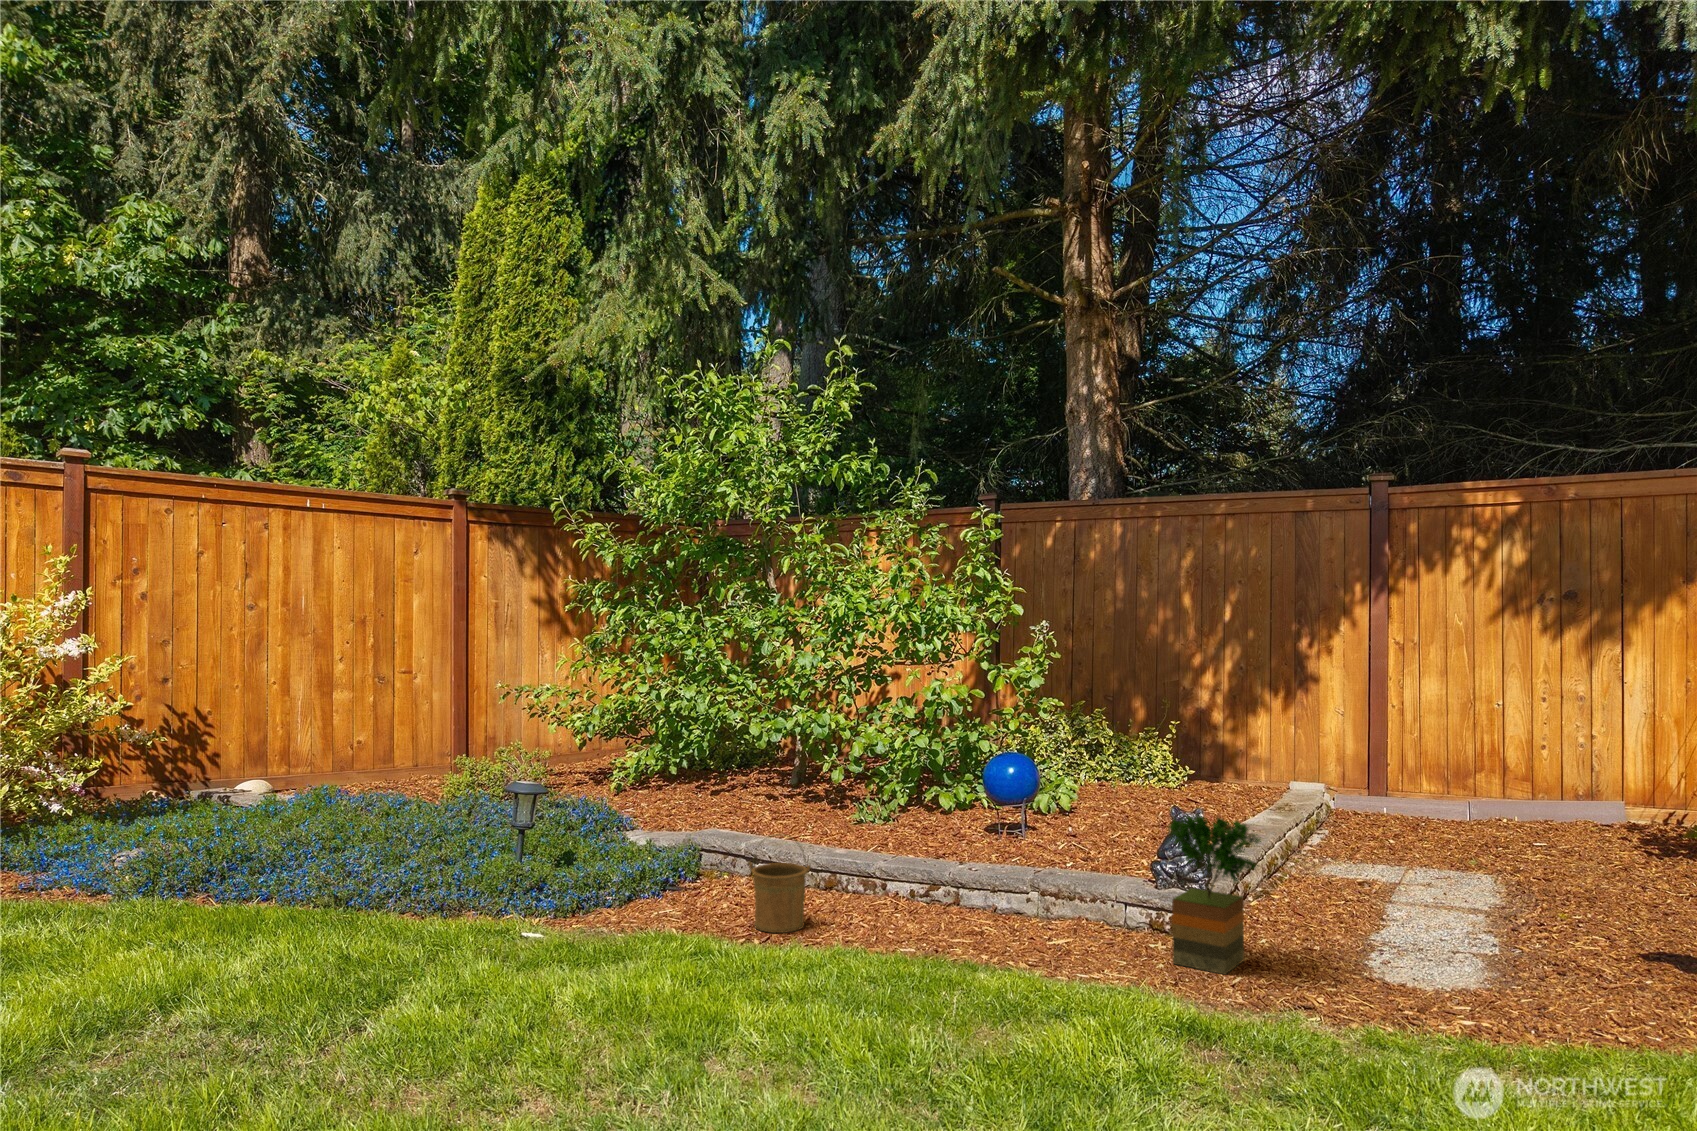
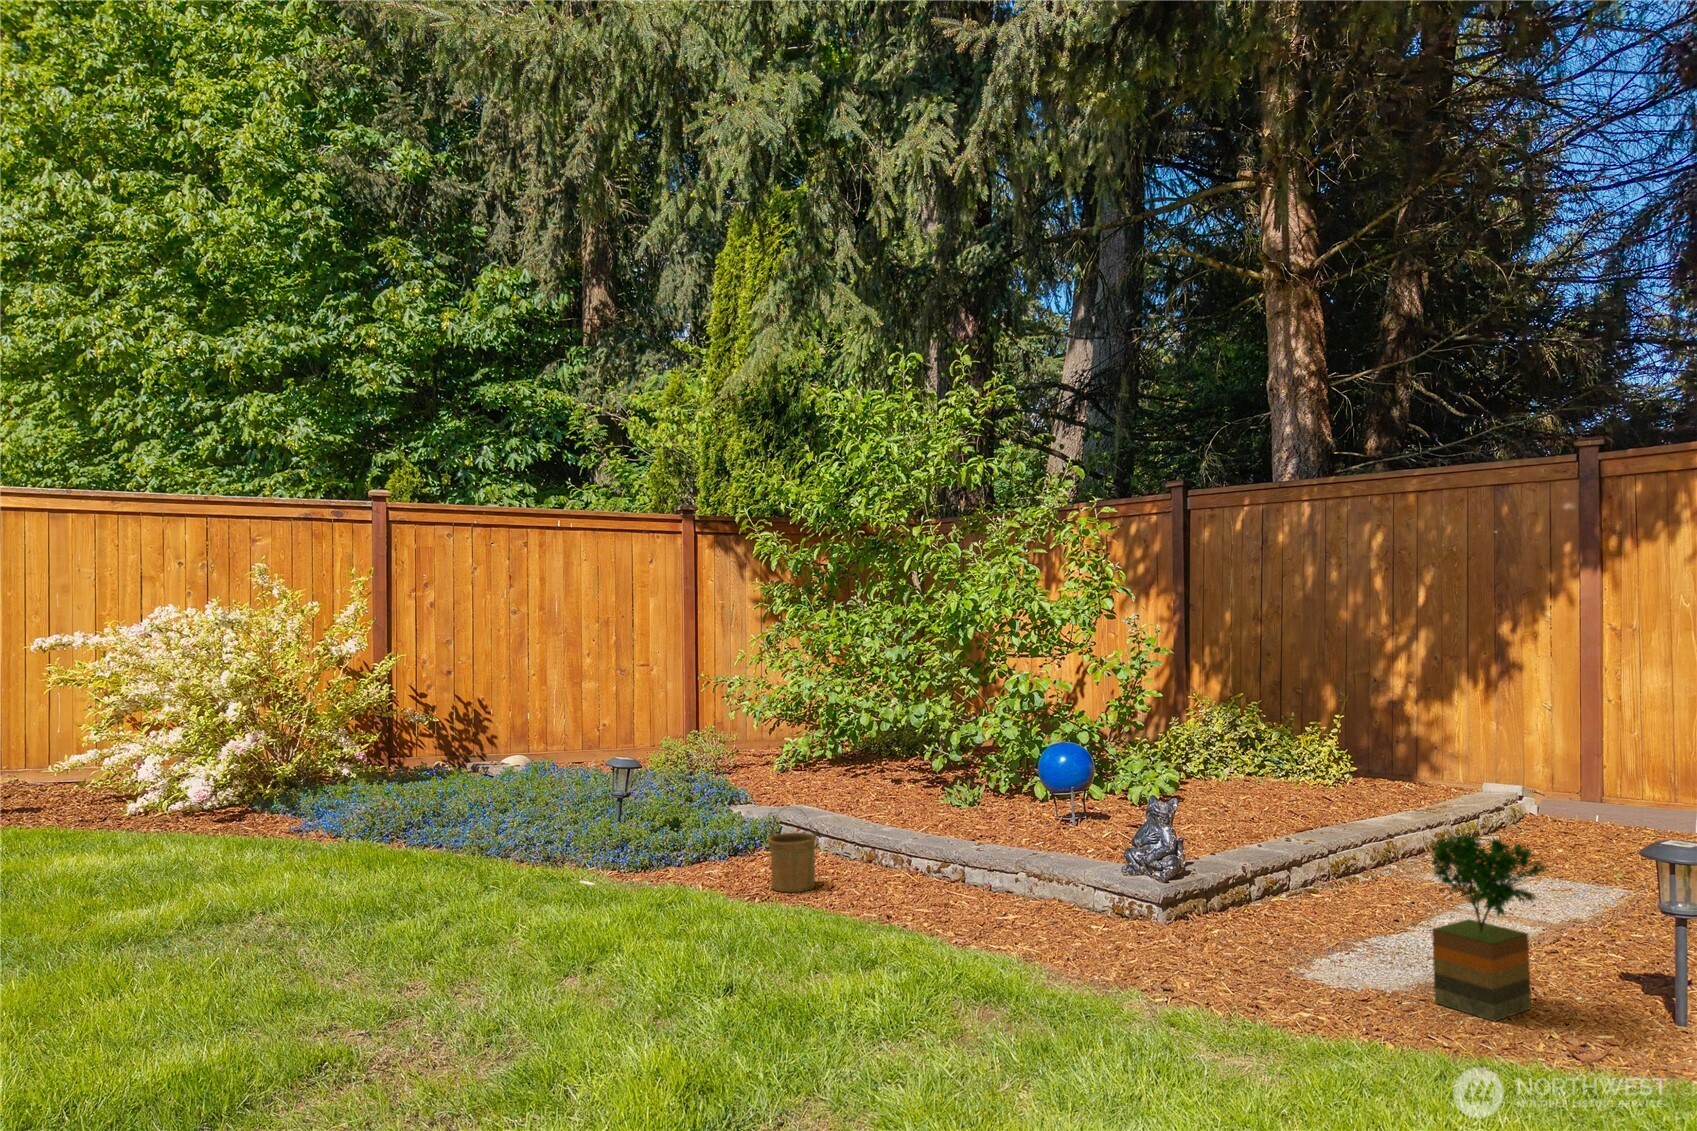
potted tree: present [1167,816,1261,974] -> present [1431,835,1547,1021]

